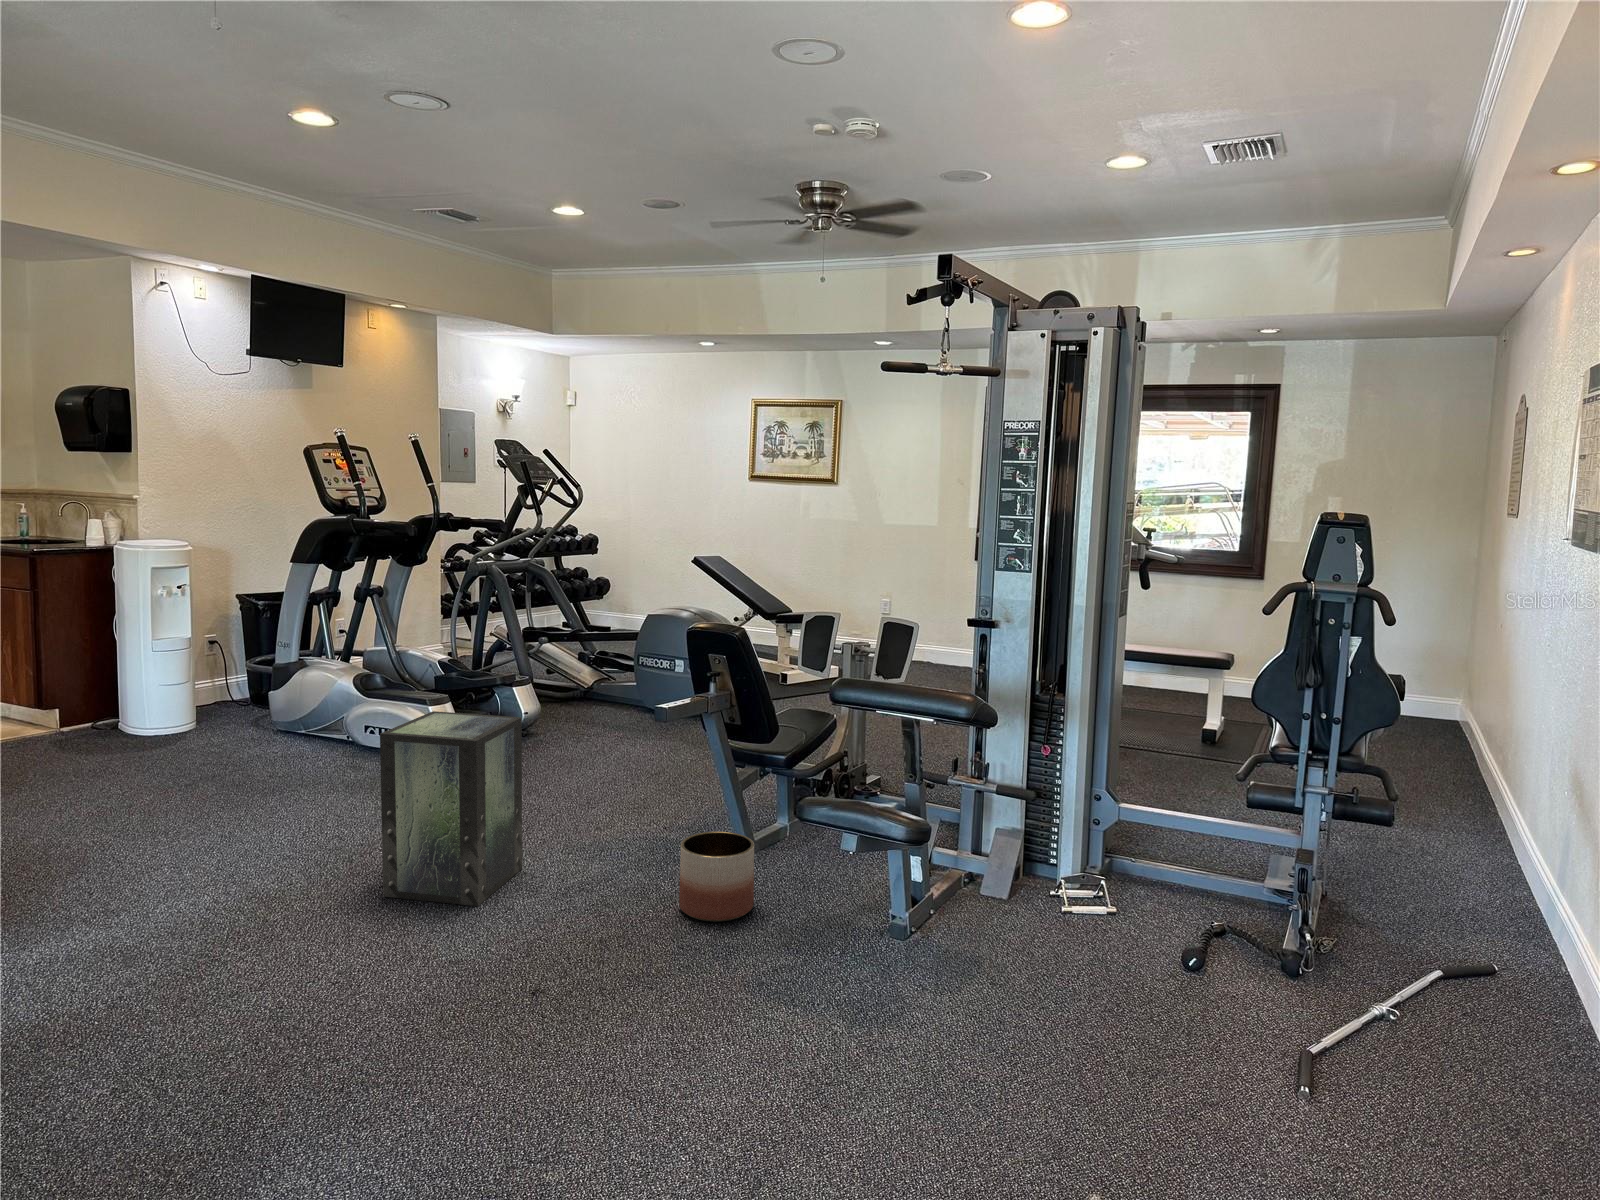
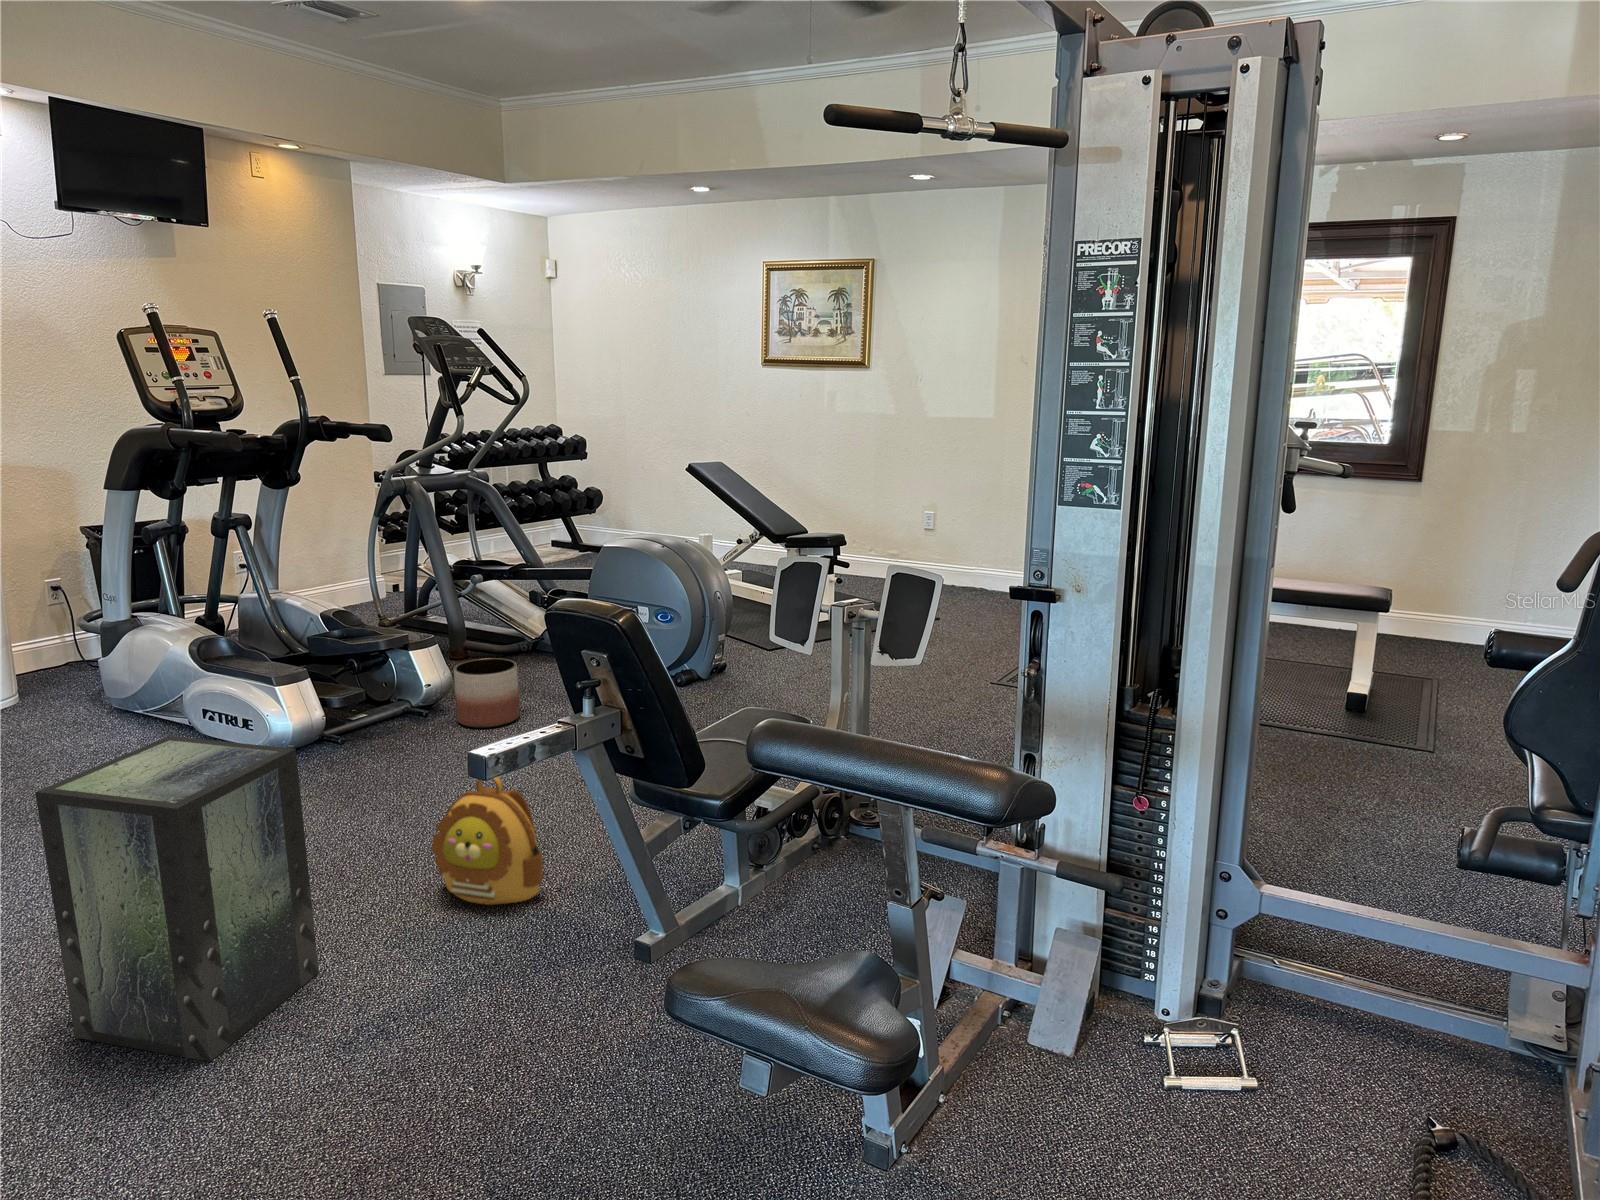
backpack: none [580,748,654,838] -> present [432,777,543,905]
planter: present [679,832,754,922] -> present [454,658,520,728]

